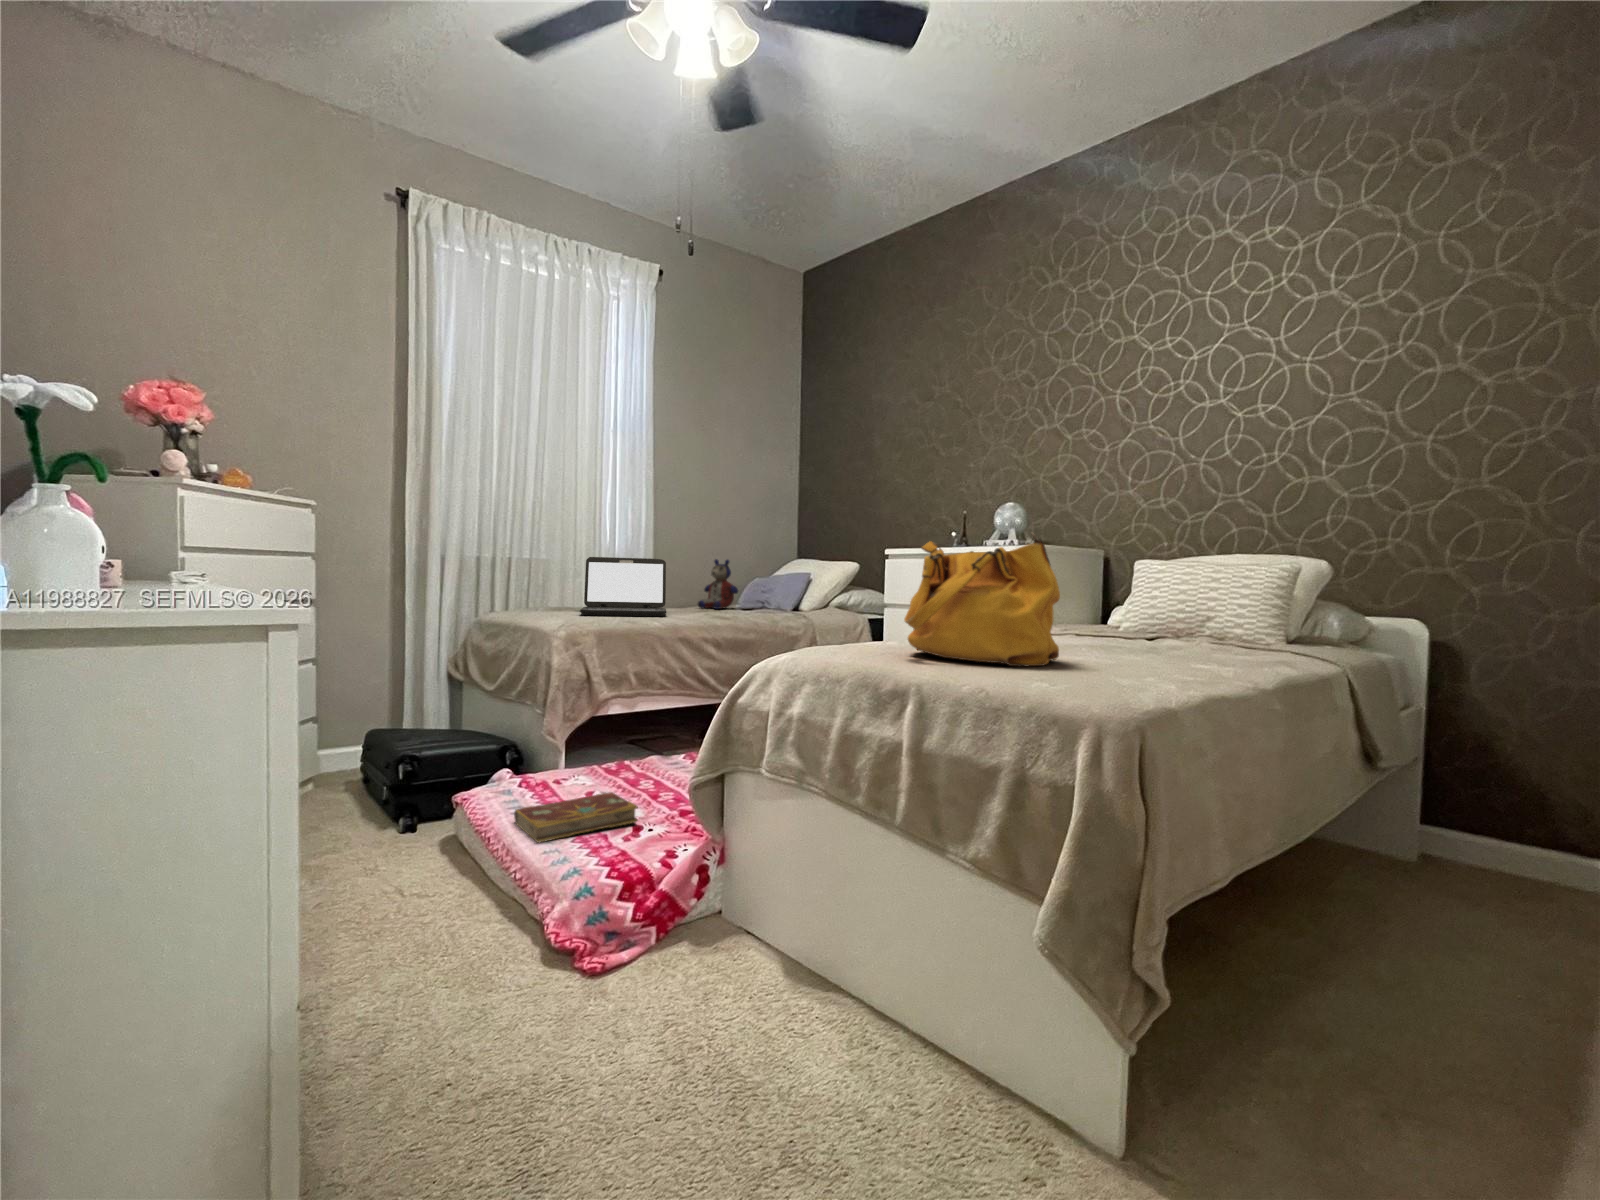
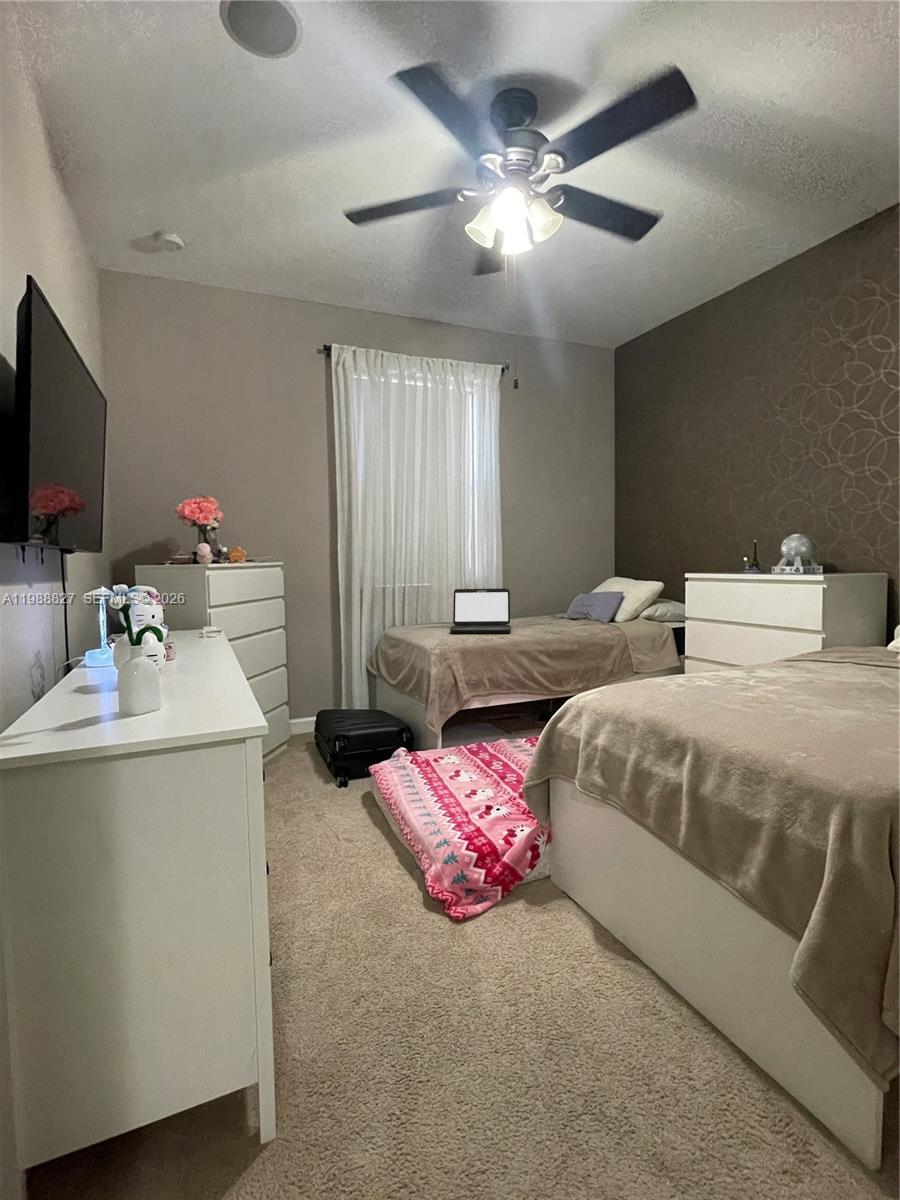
handbag: present [904,533,1060,666] -> none [685,607,828,724]
stuffed bear: present [698,559,738,609] -> none [535,583,565,622]
book: present [514,792,638,843] -> none [407,774,489,813]

